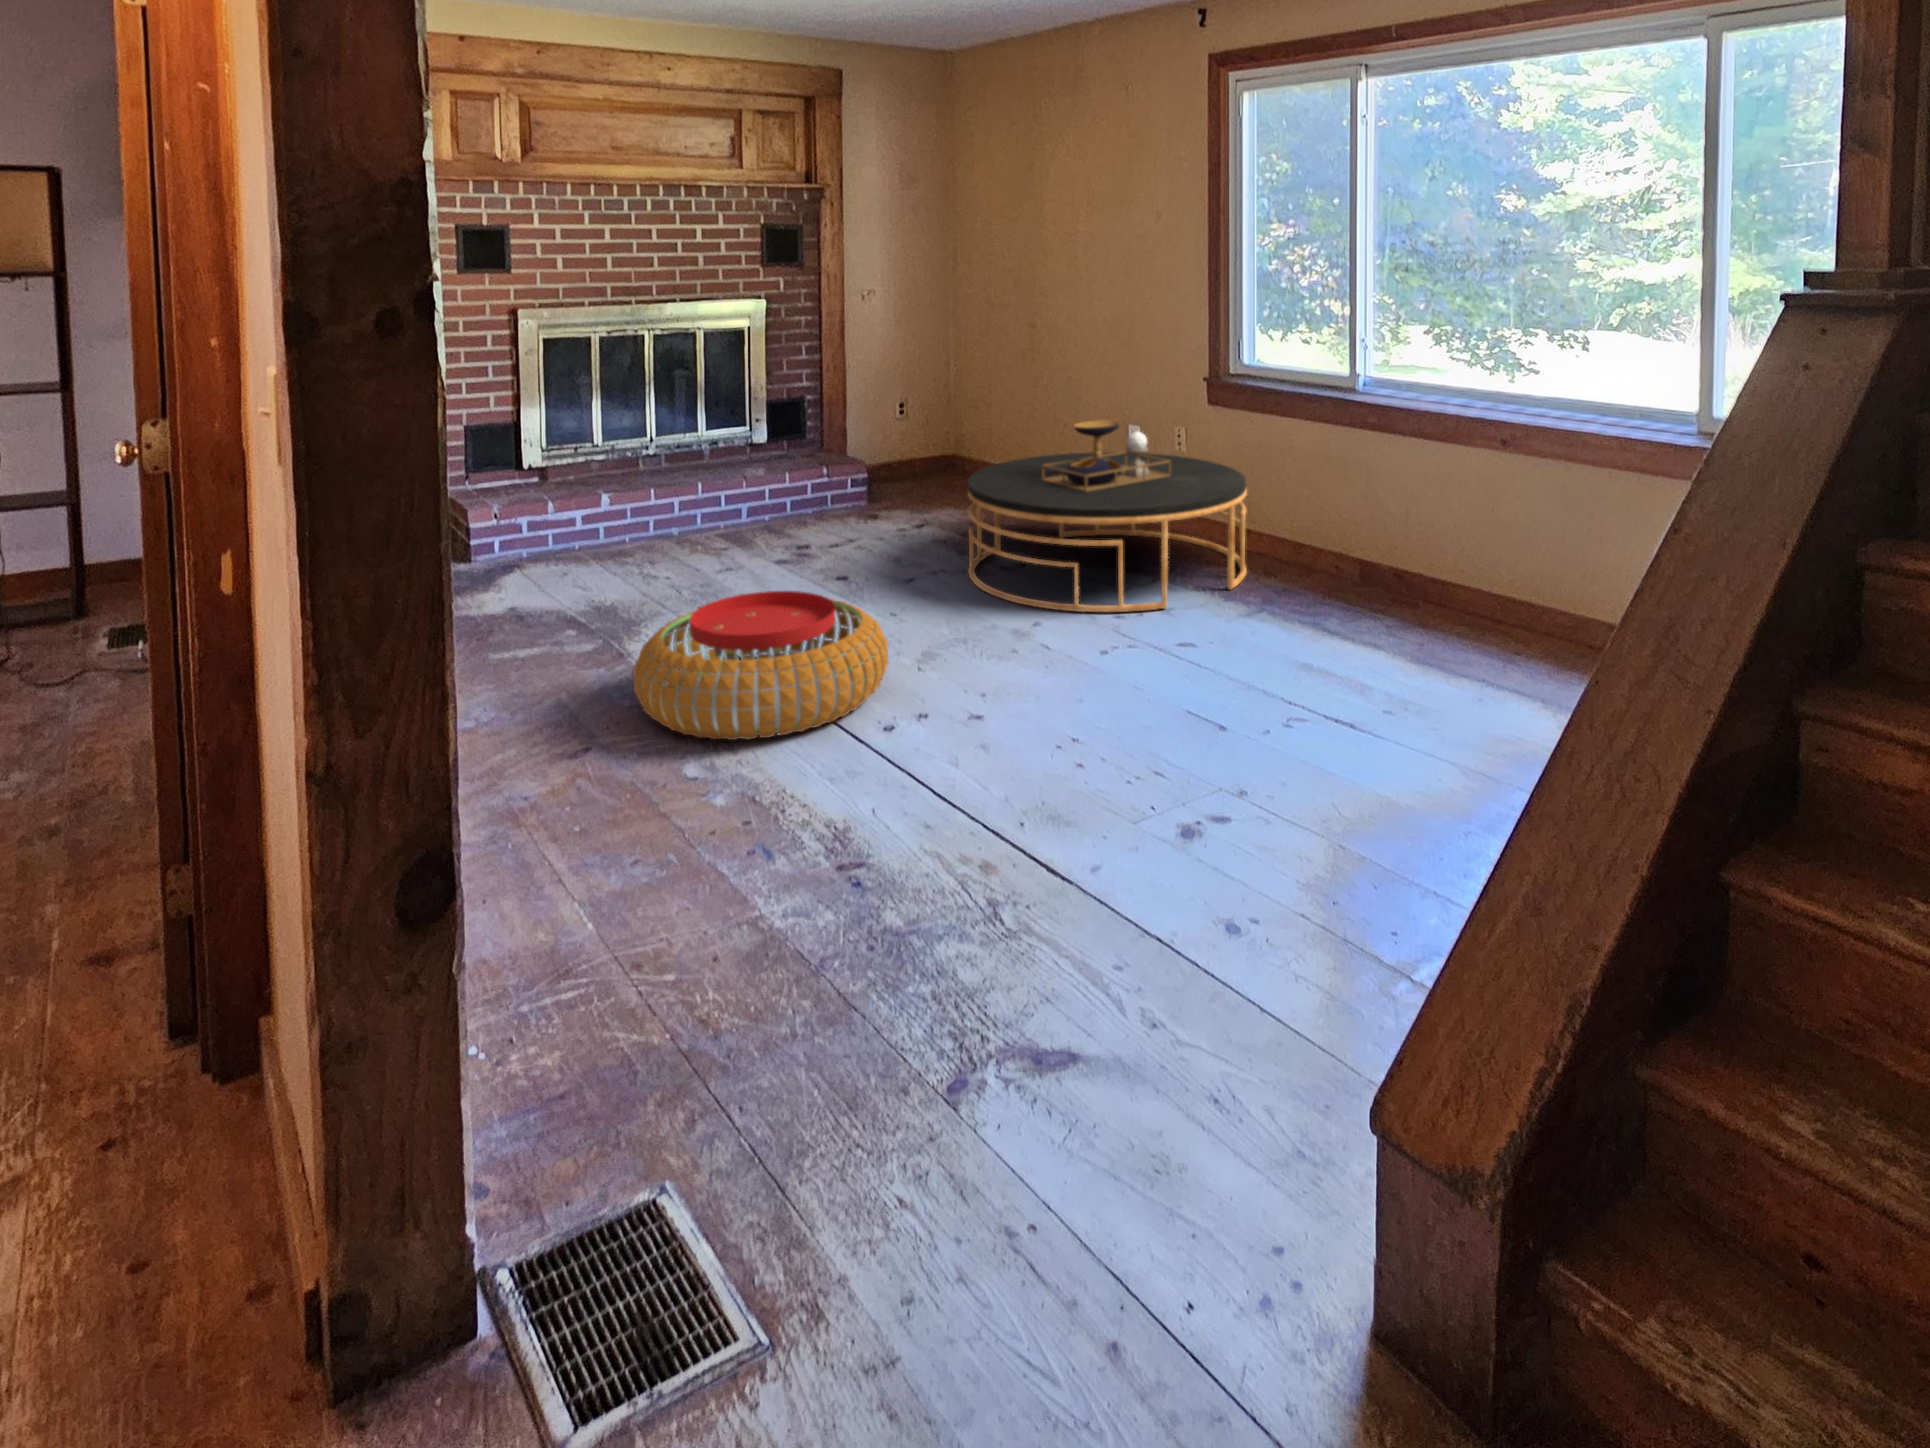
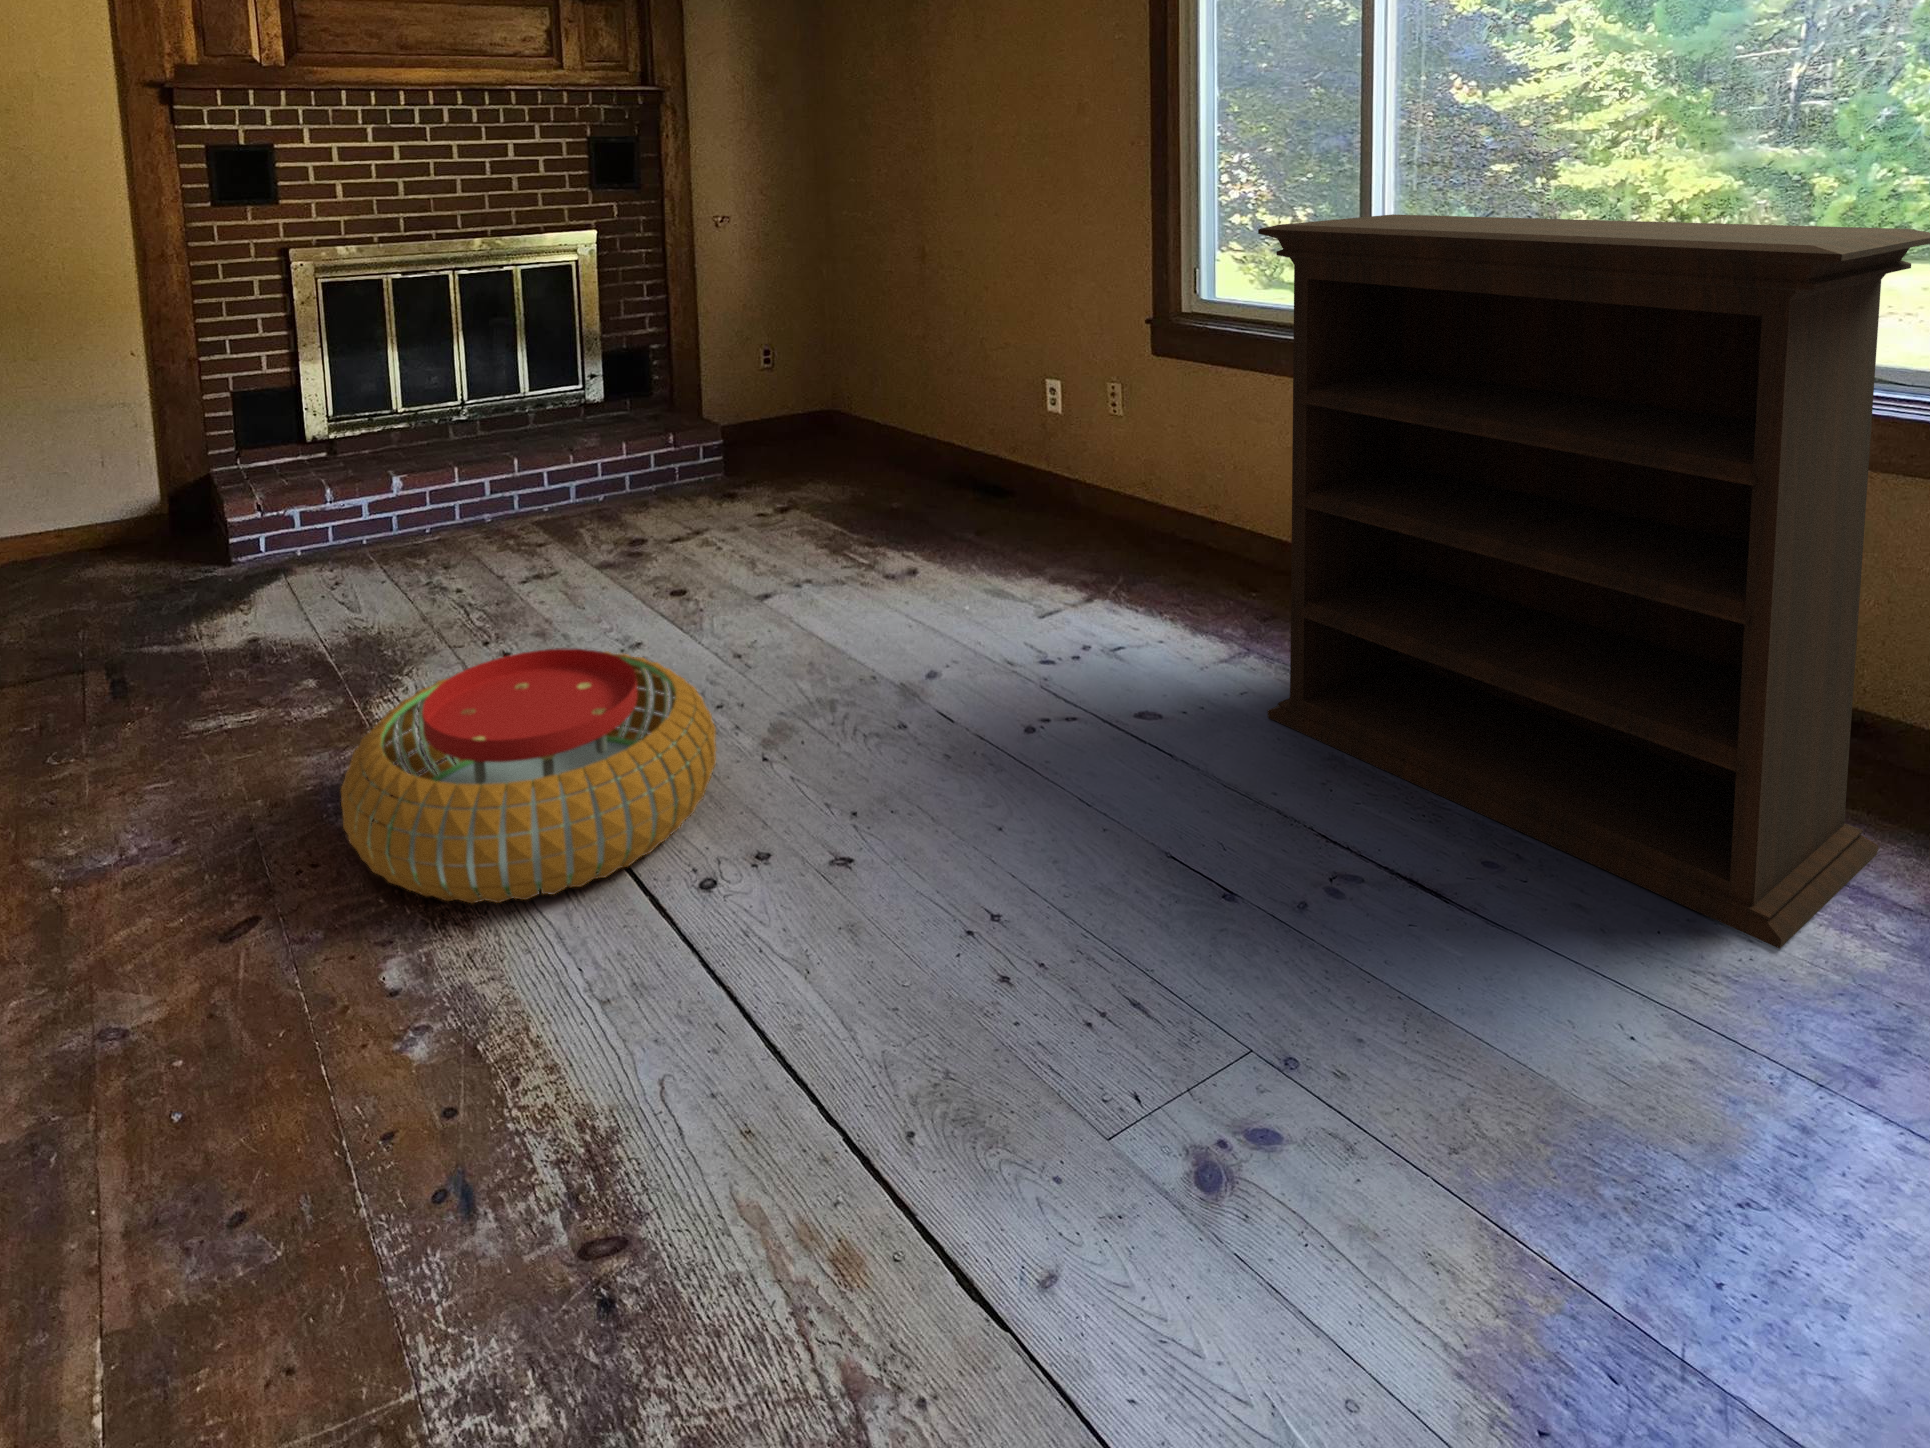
bookshelf: none [1261,302,1642,743] -> present [1258,214,1930,949]
coffee table: present [968,420,1247,612] -> none [838,381,1216,654]

